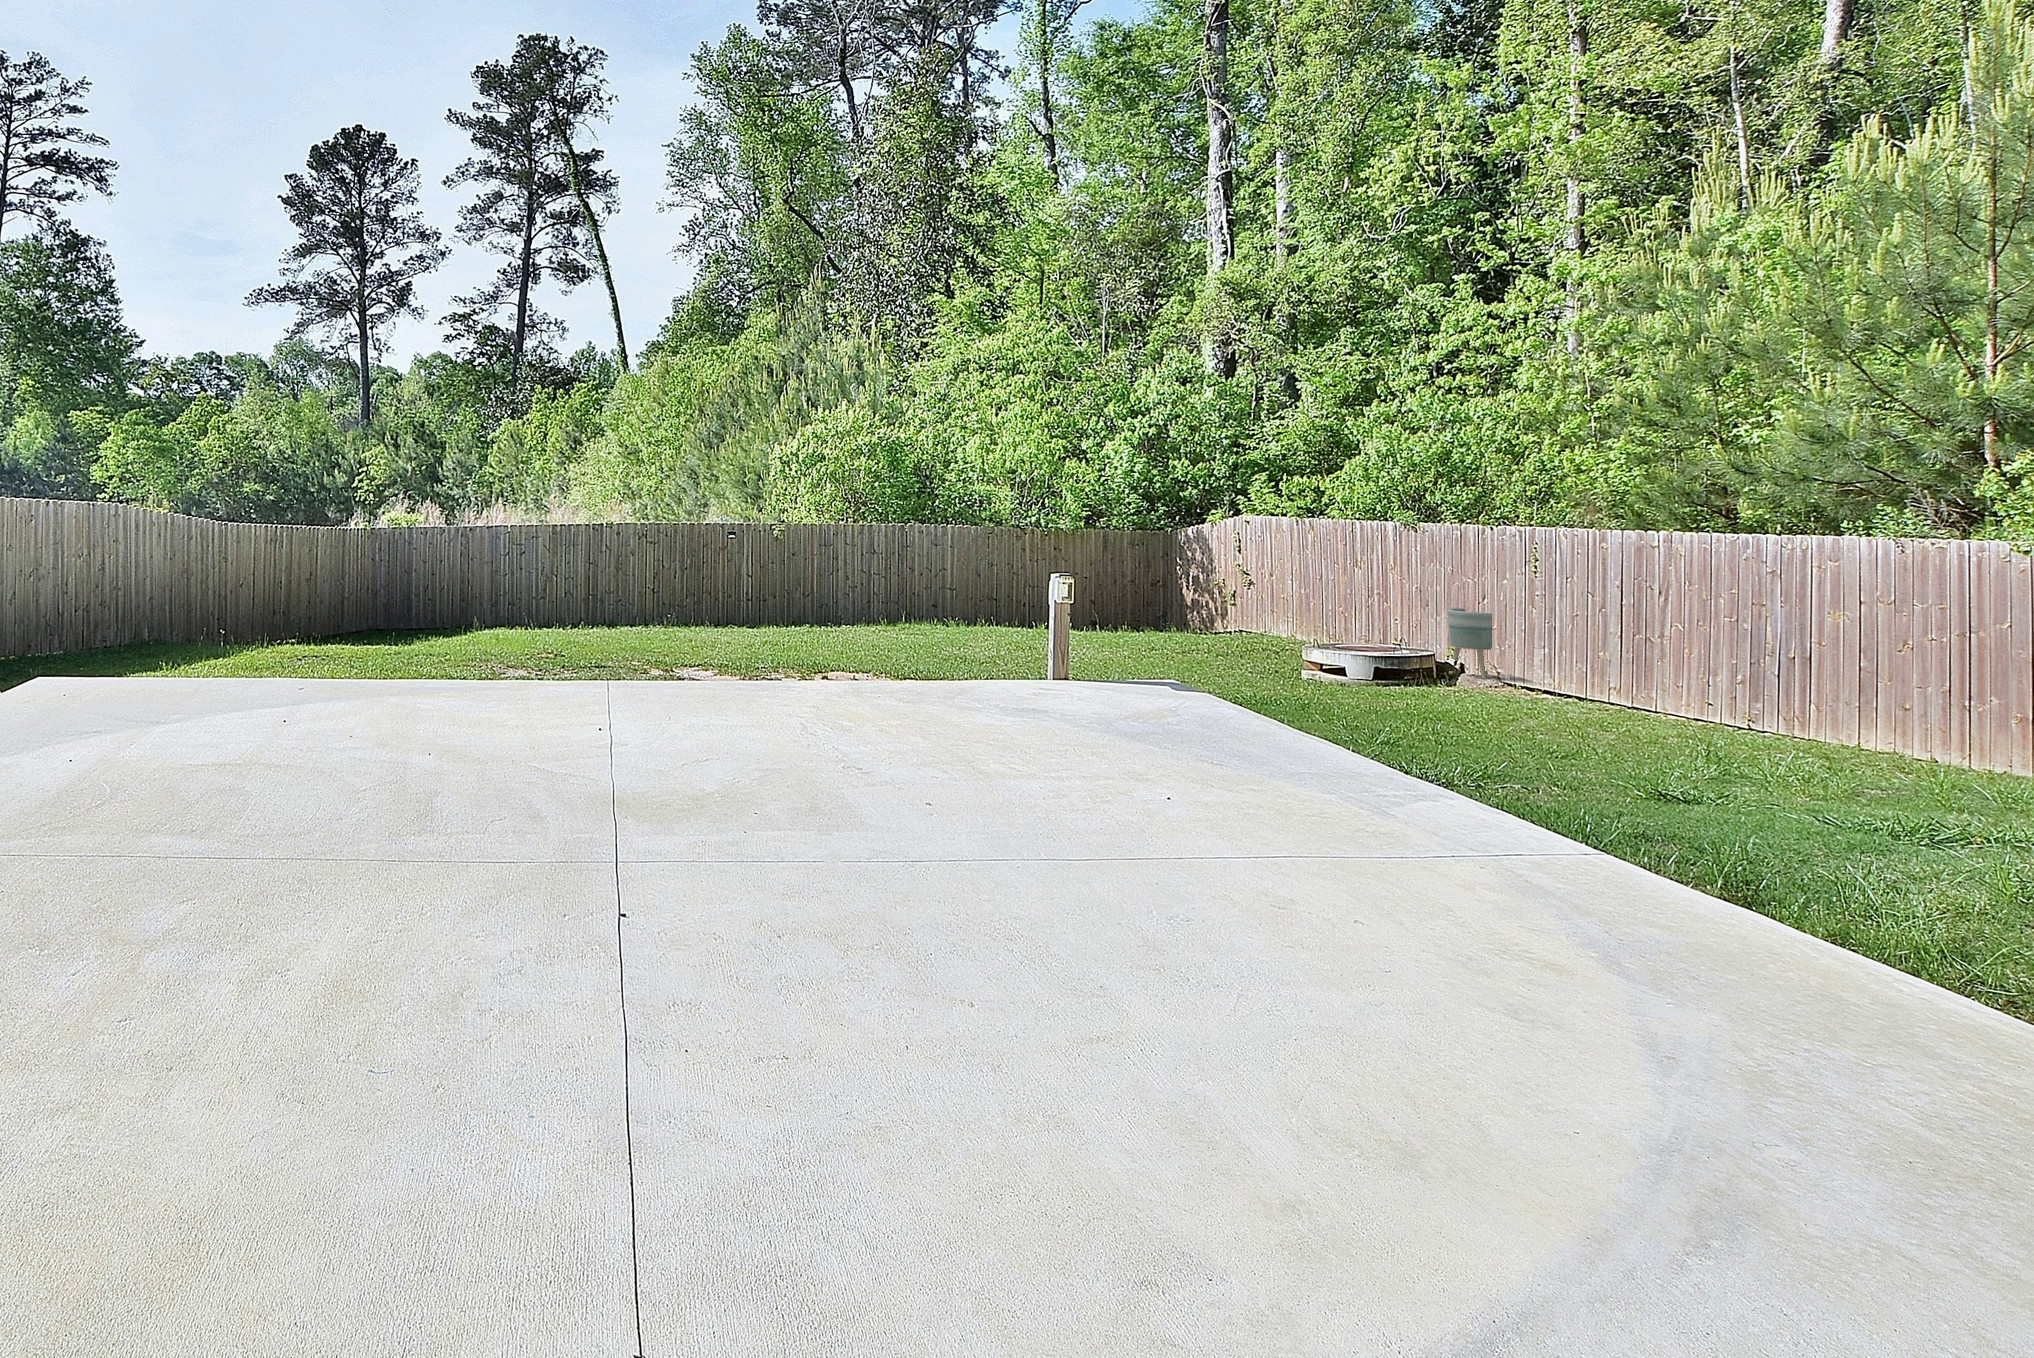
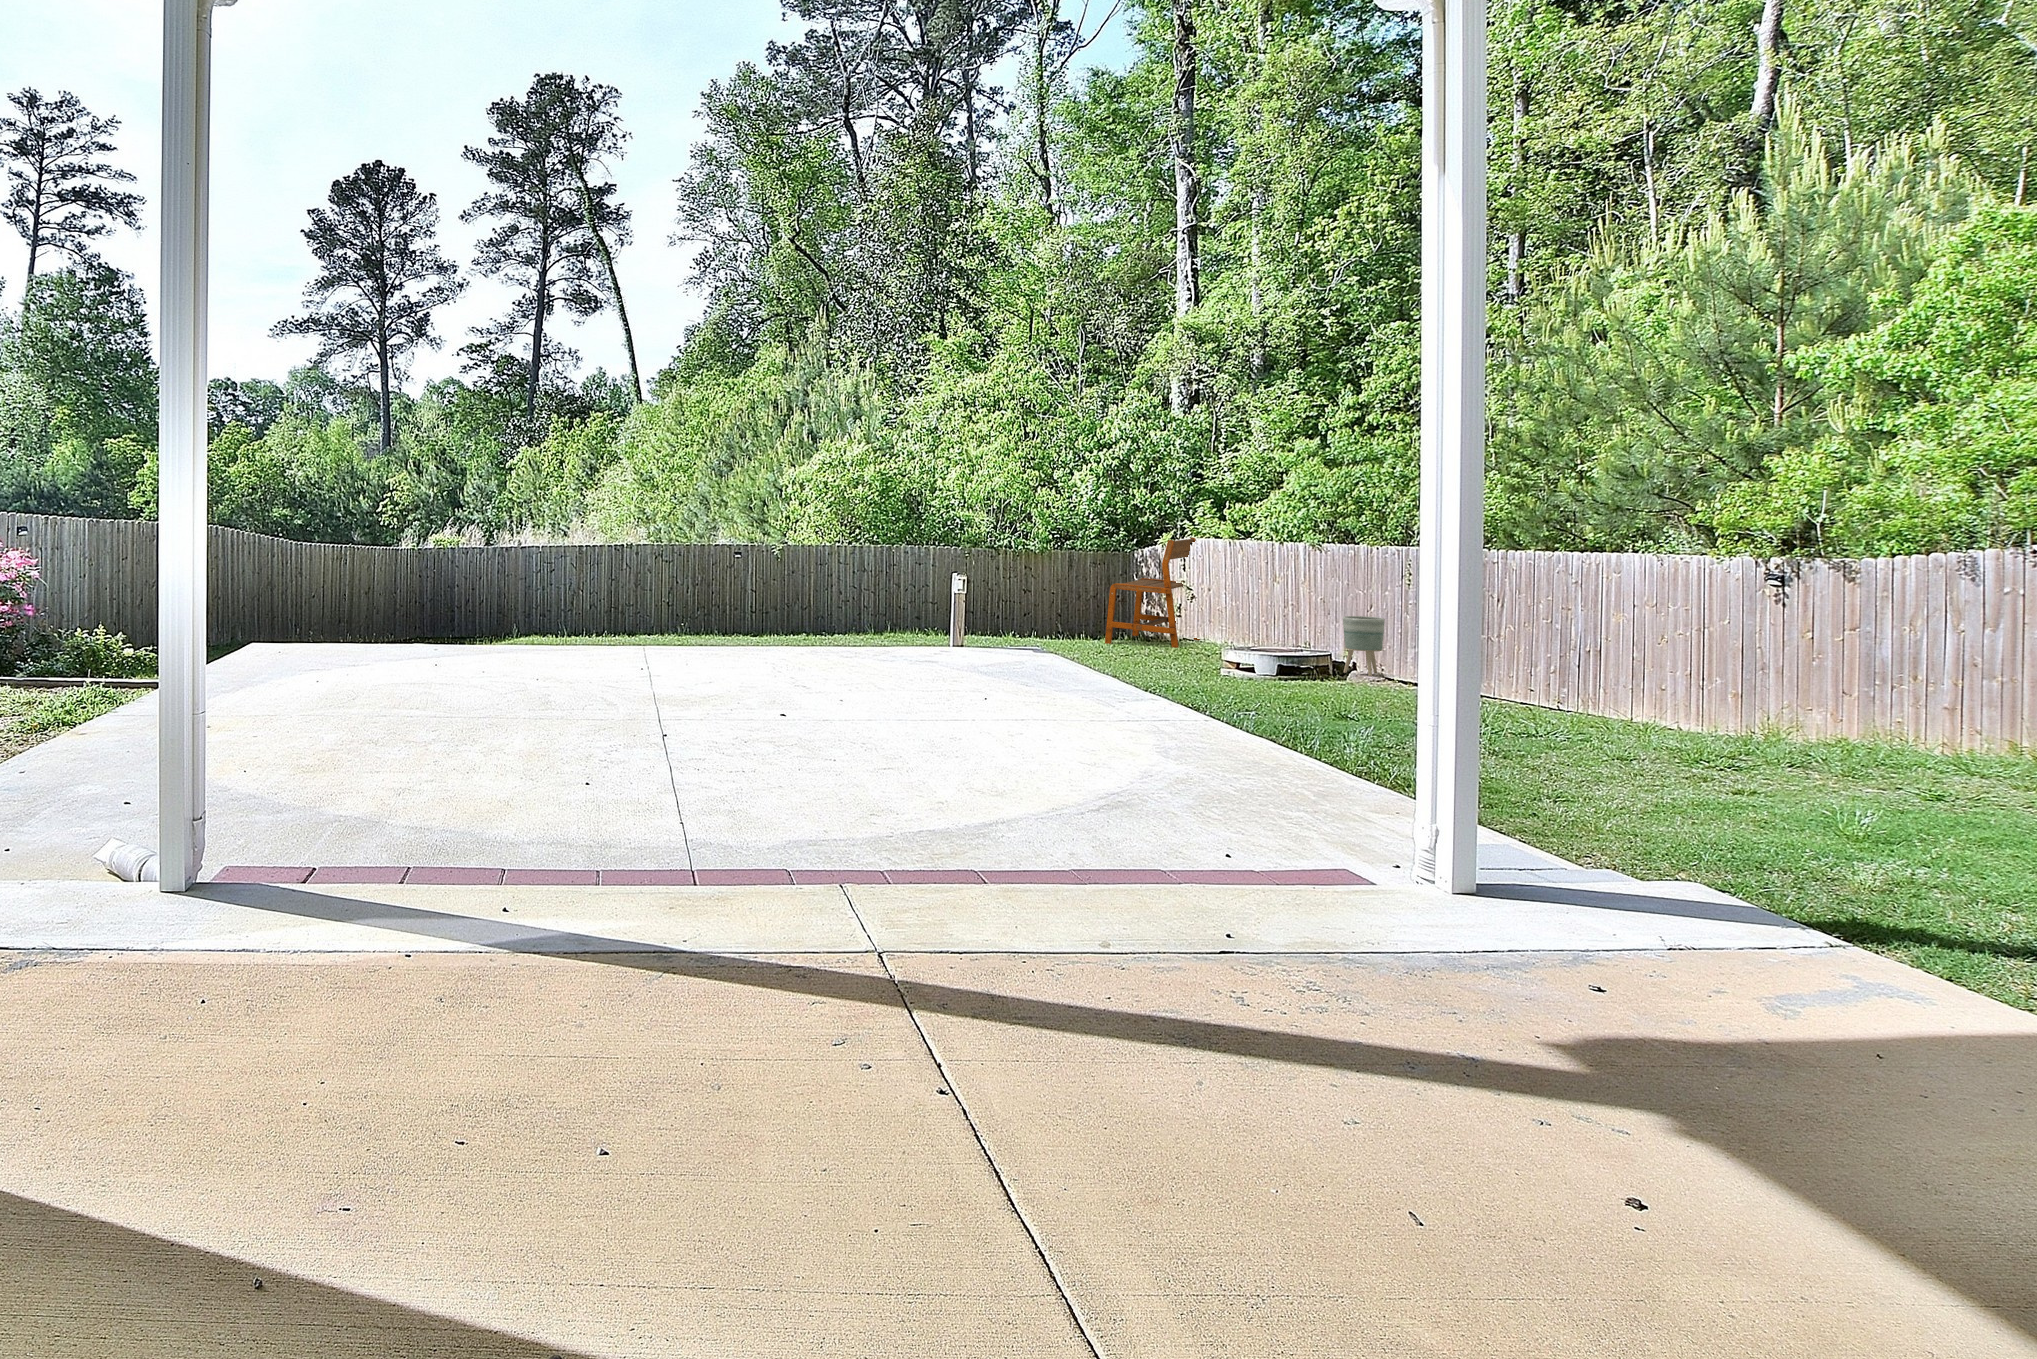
bench: none [1150,515,1250,640] -> present [1105,537,1200,648]

